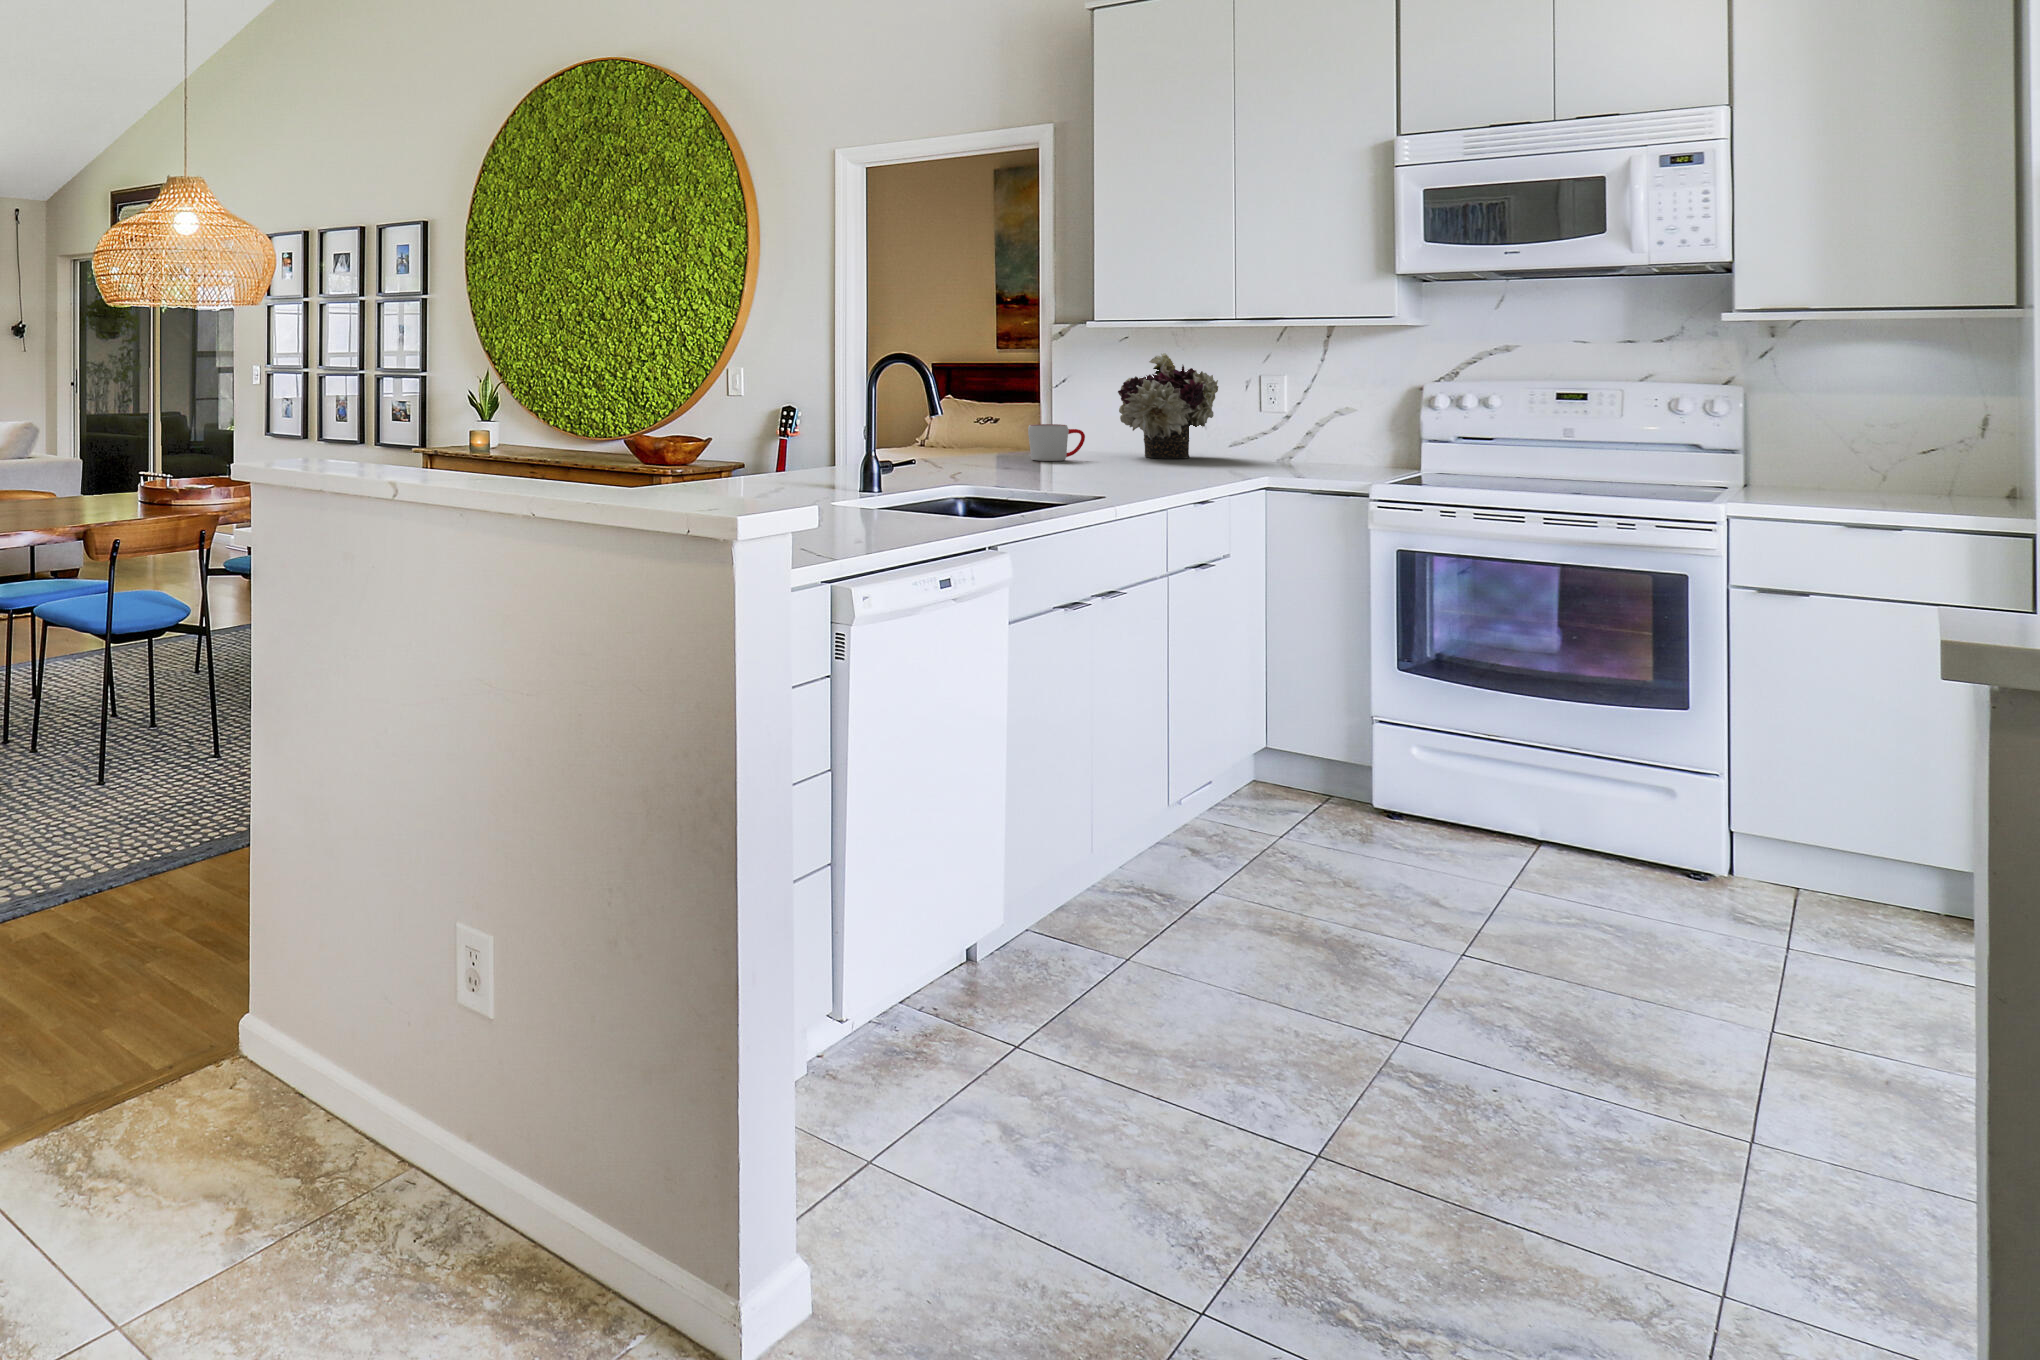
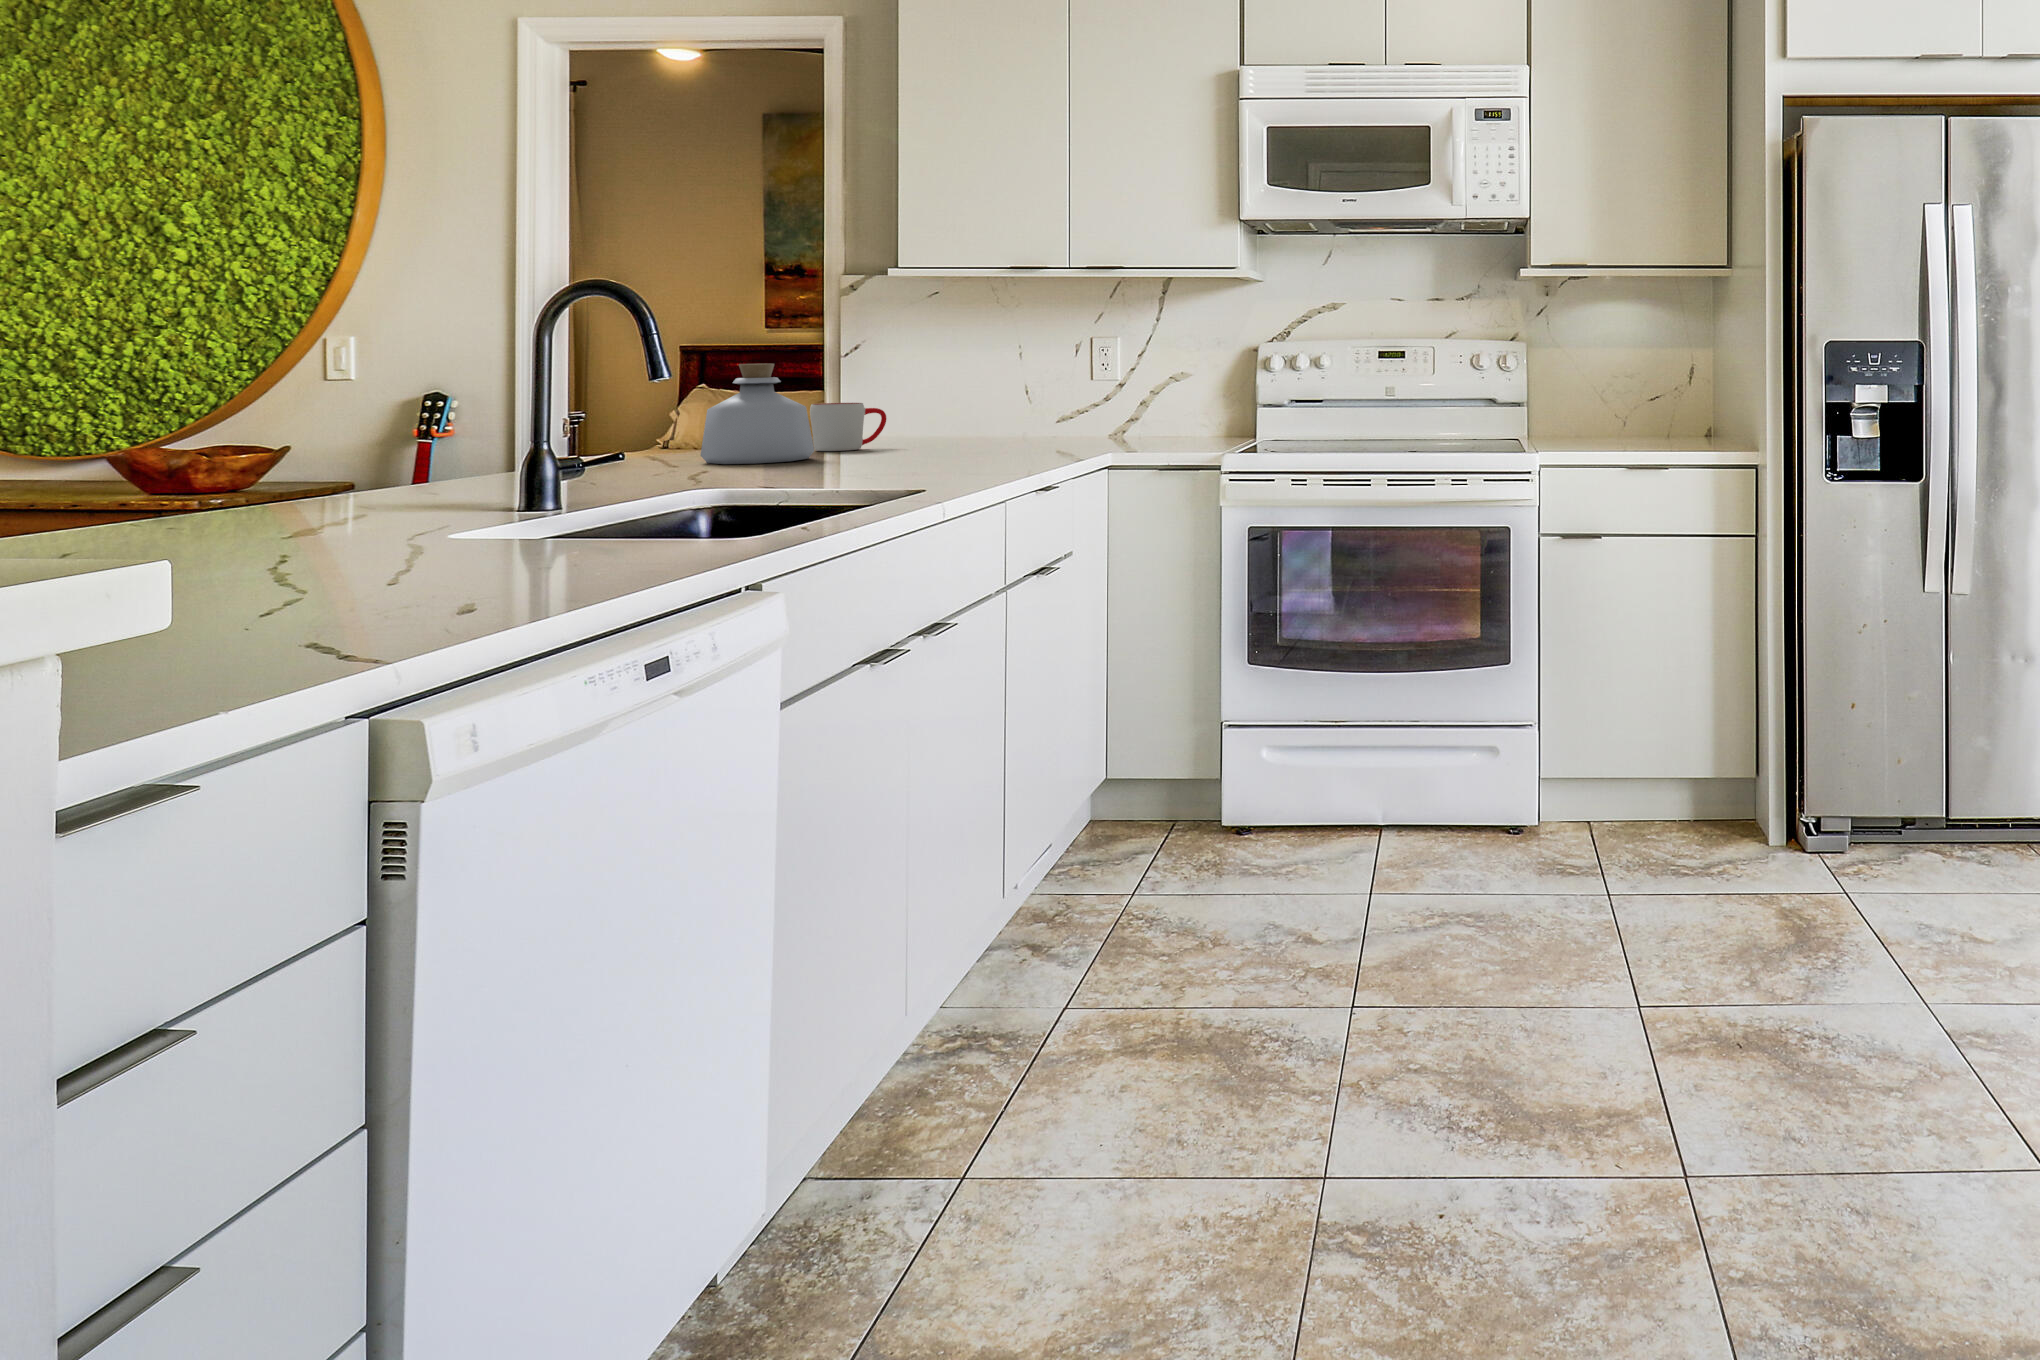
flower arrangement: present [1118,353,1218,459] -> none [927,312,1046,442]
bottle: none [955,397,1031,469] -> present [701,364,814,464]

